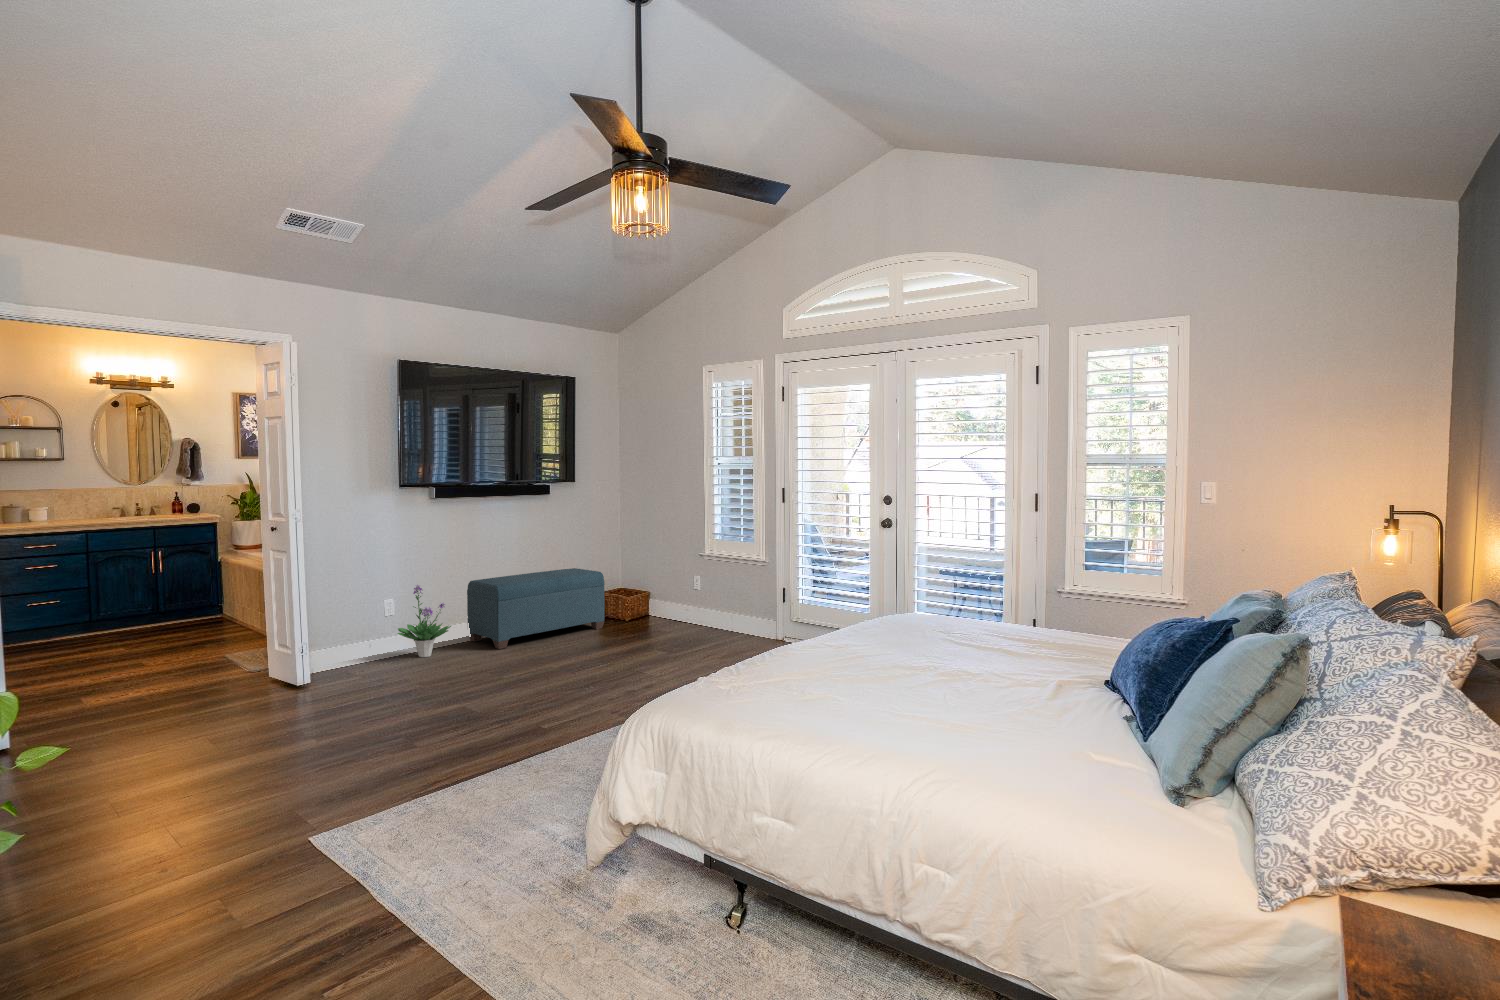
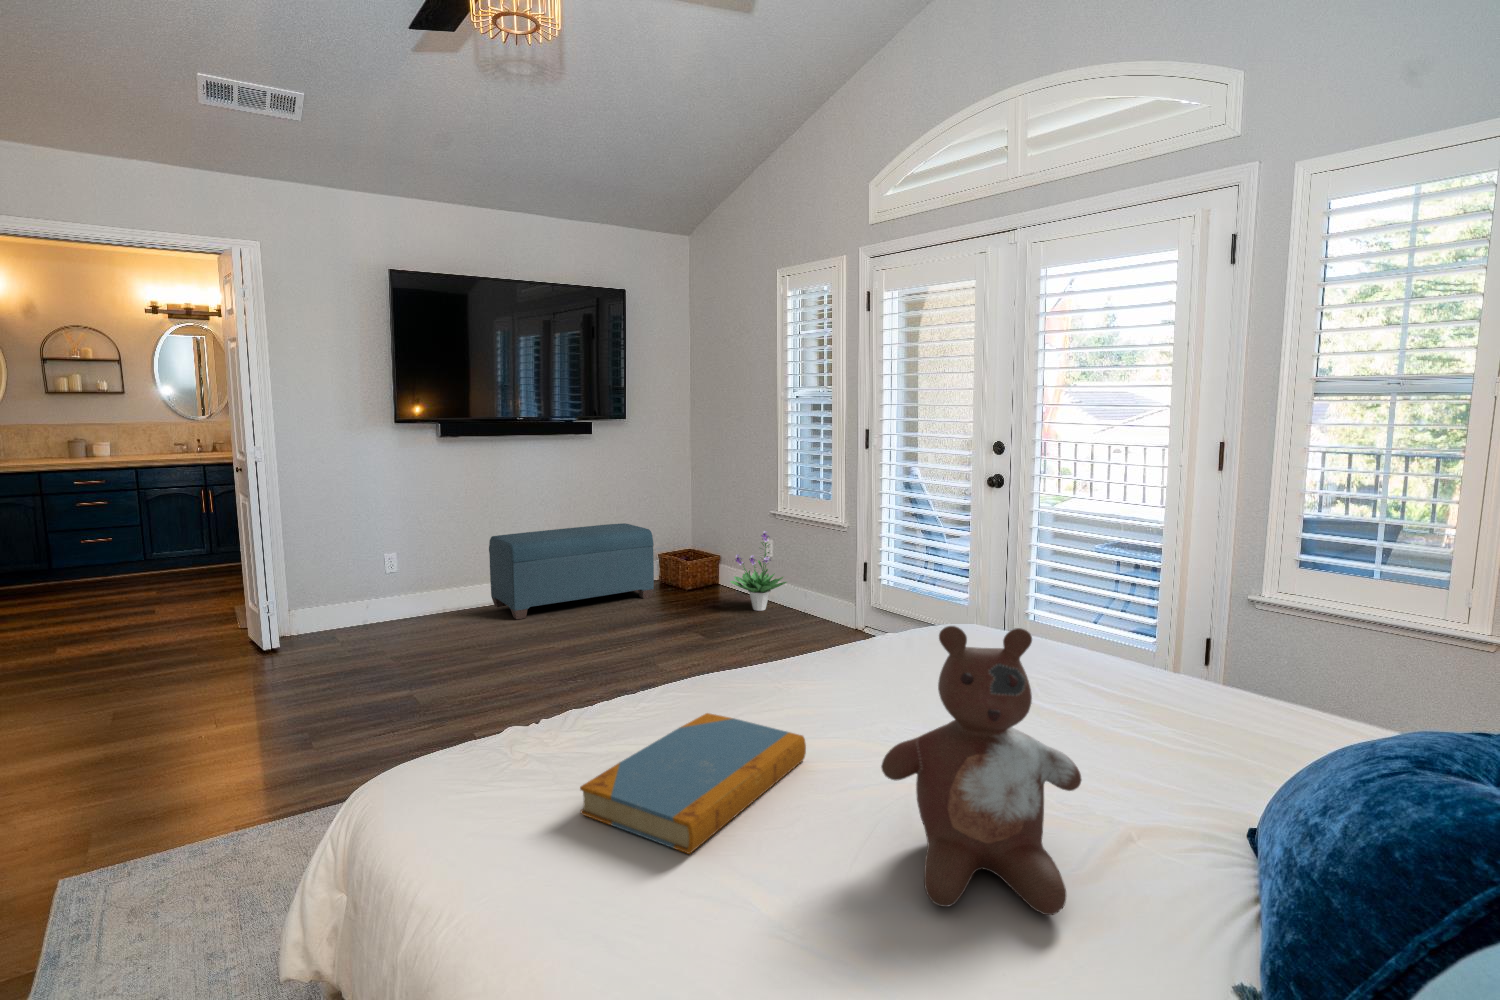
stuffed bear: none [933,575,1029,701] -> present [881,626,1081,915]
potted plant: present [398,585,451,657] -> present [730,531,787,611]
book: none [775,648,869,698] -> present [580,713,806,854]

